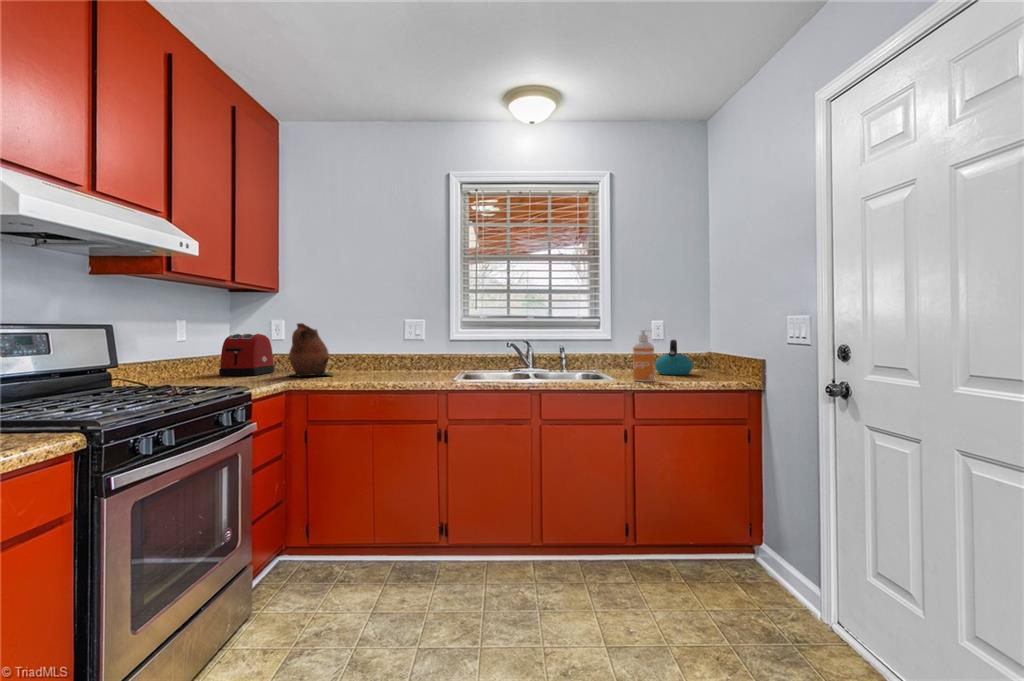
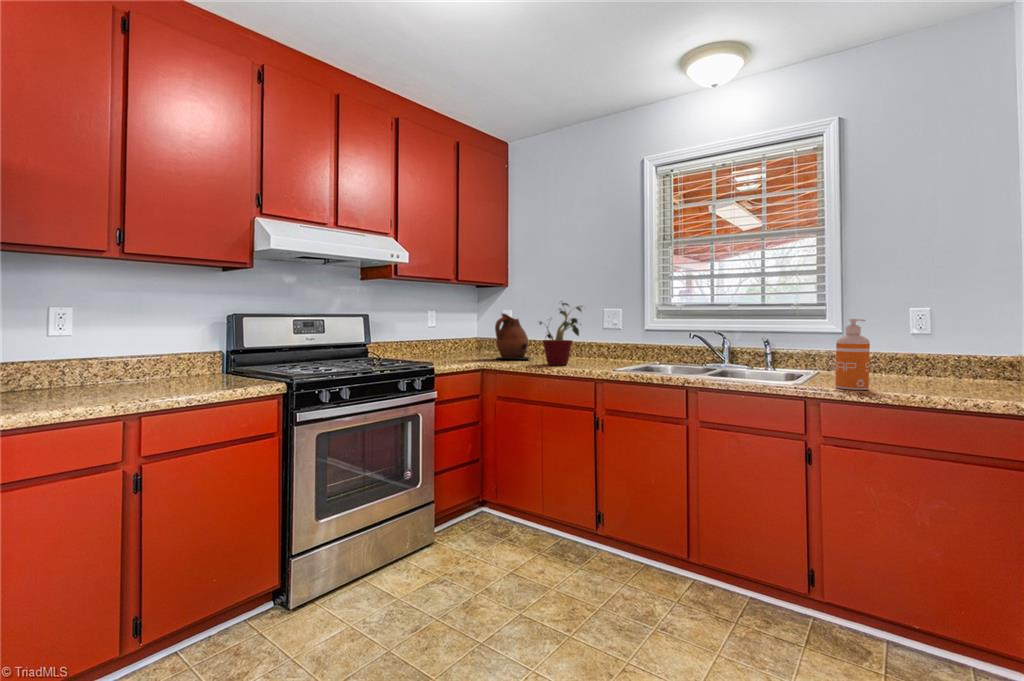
potted plant: none [356,310,408,379] -> present [540,303,583,365]
toaster: present [219,334,275,376] -> none [455,323,500,357]
kettle: present [655,340,693,375] -> none [917,334,989,387]

